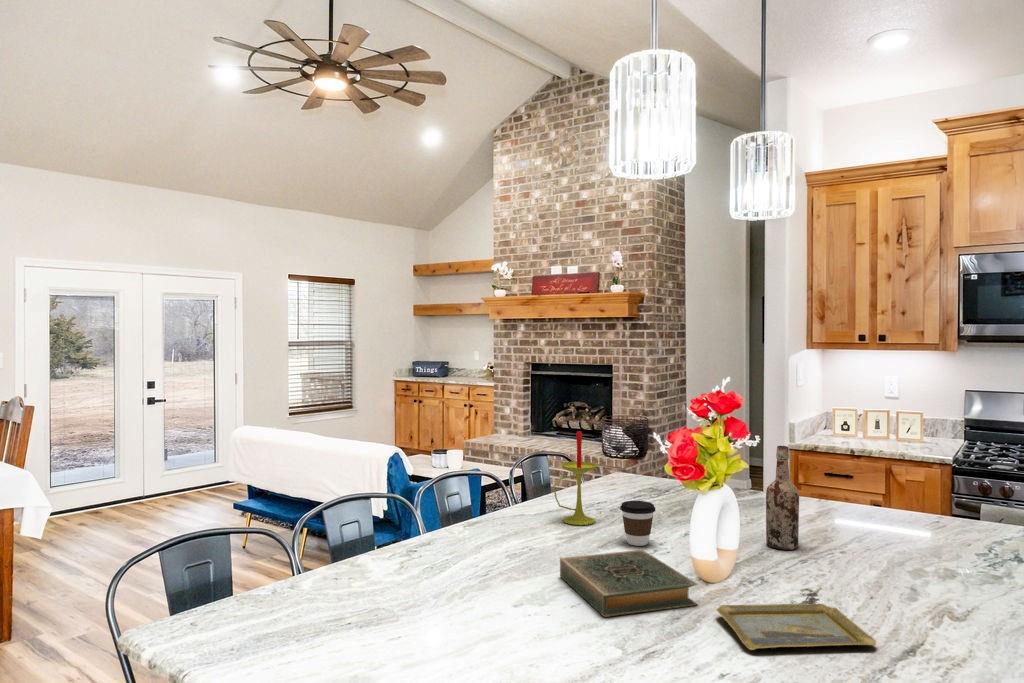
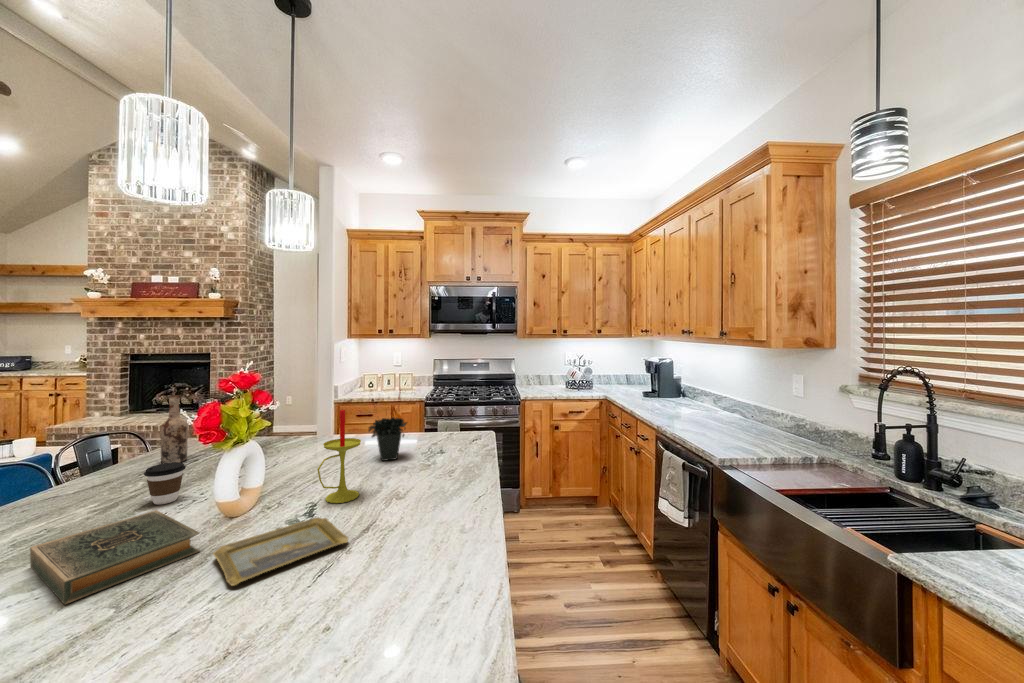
candle: present [553,431,597,525] -> present [317,410,361,503]
potted plant: none [871,435,941,554] -> present [369,390,407,461]
wine bottle: present [766,446,799,550] -> present [161,395,188,464]

